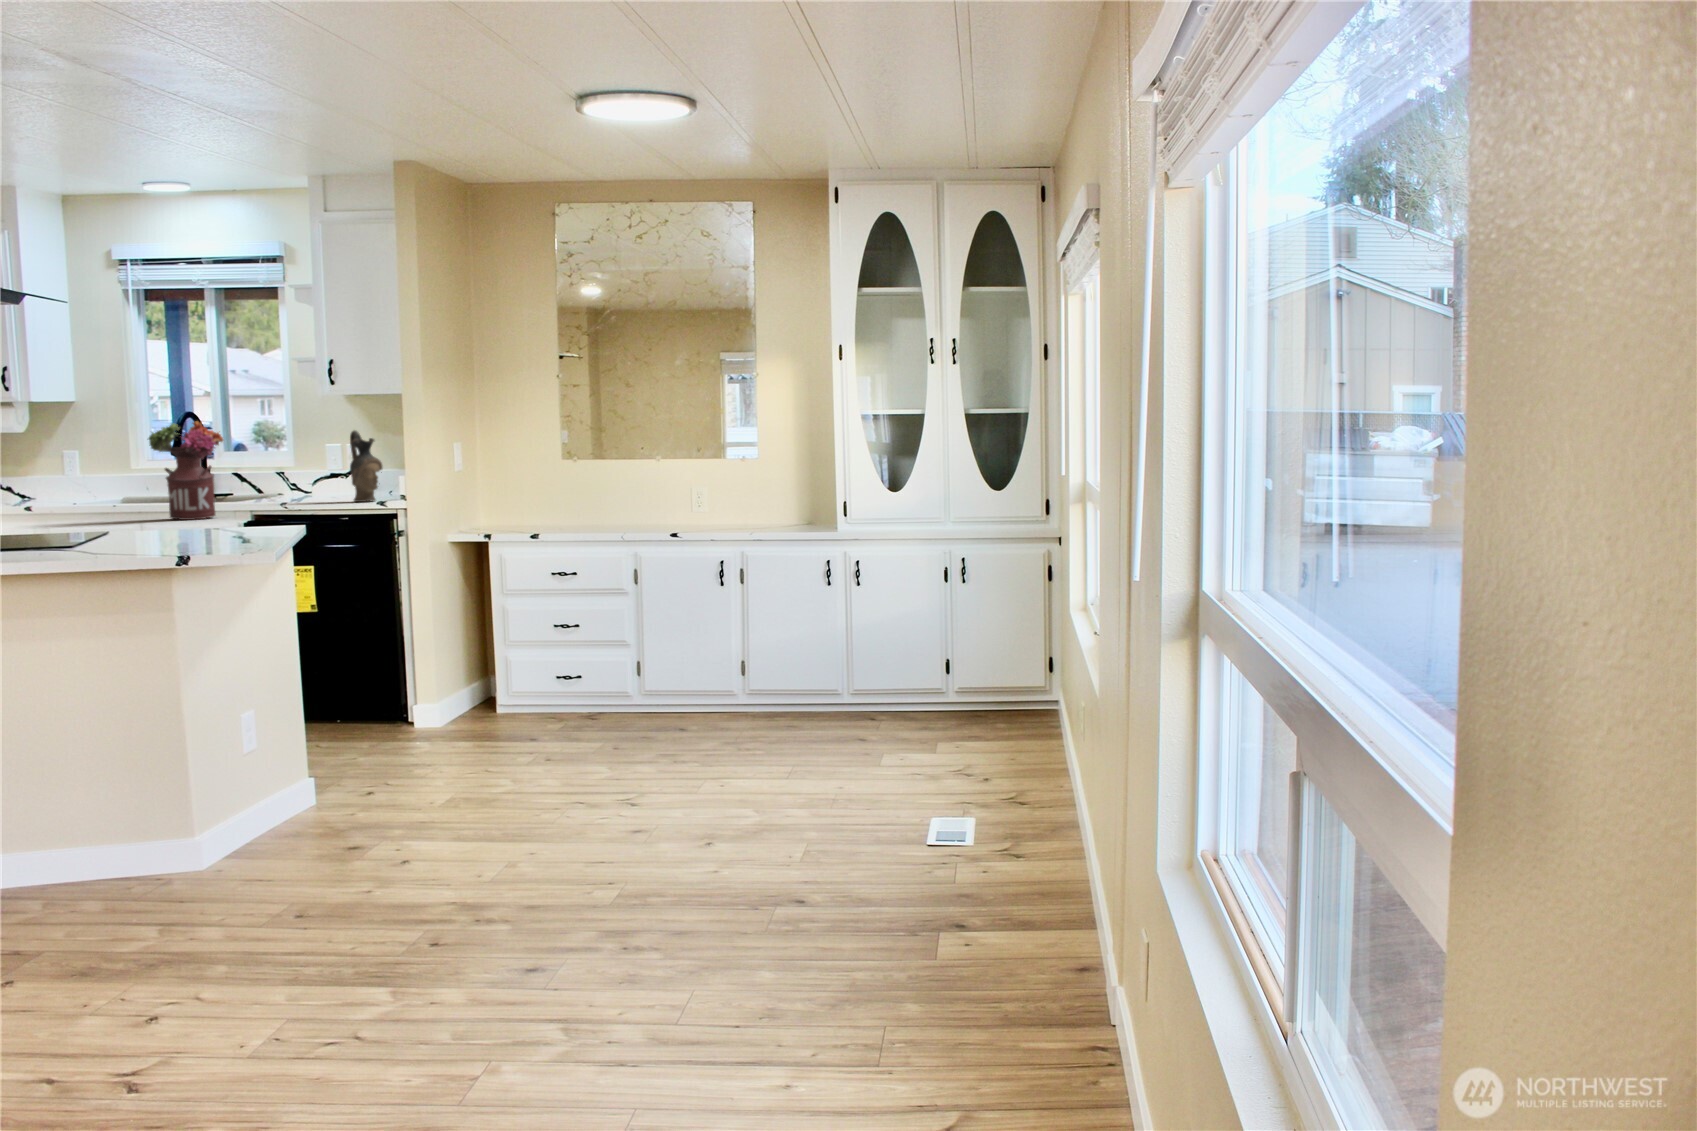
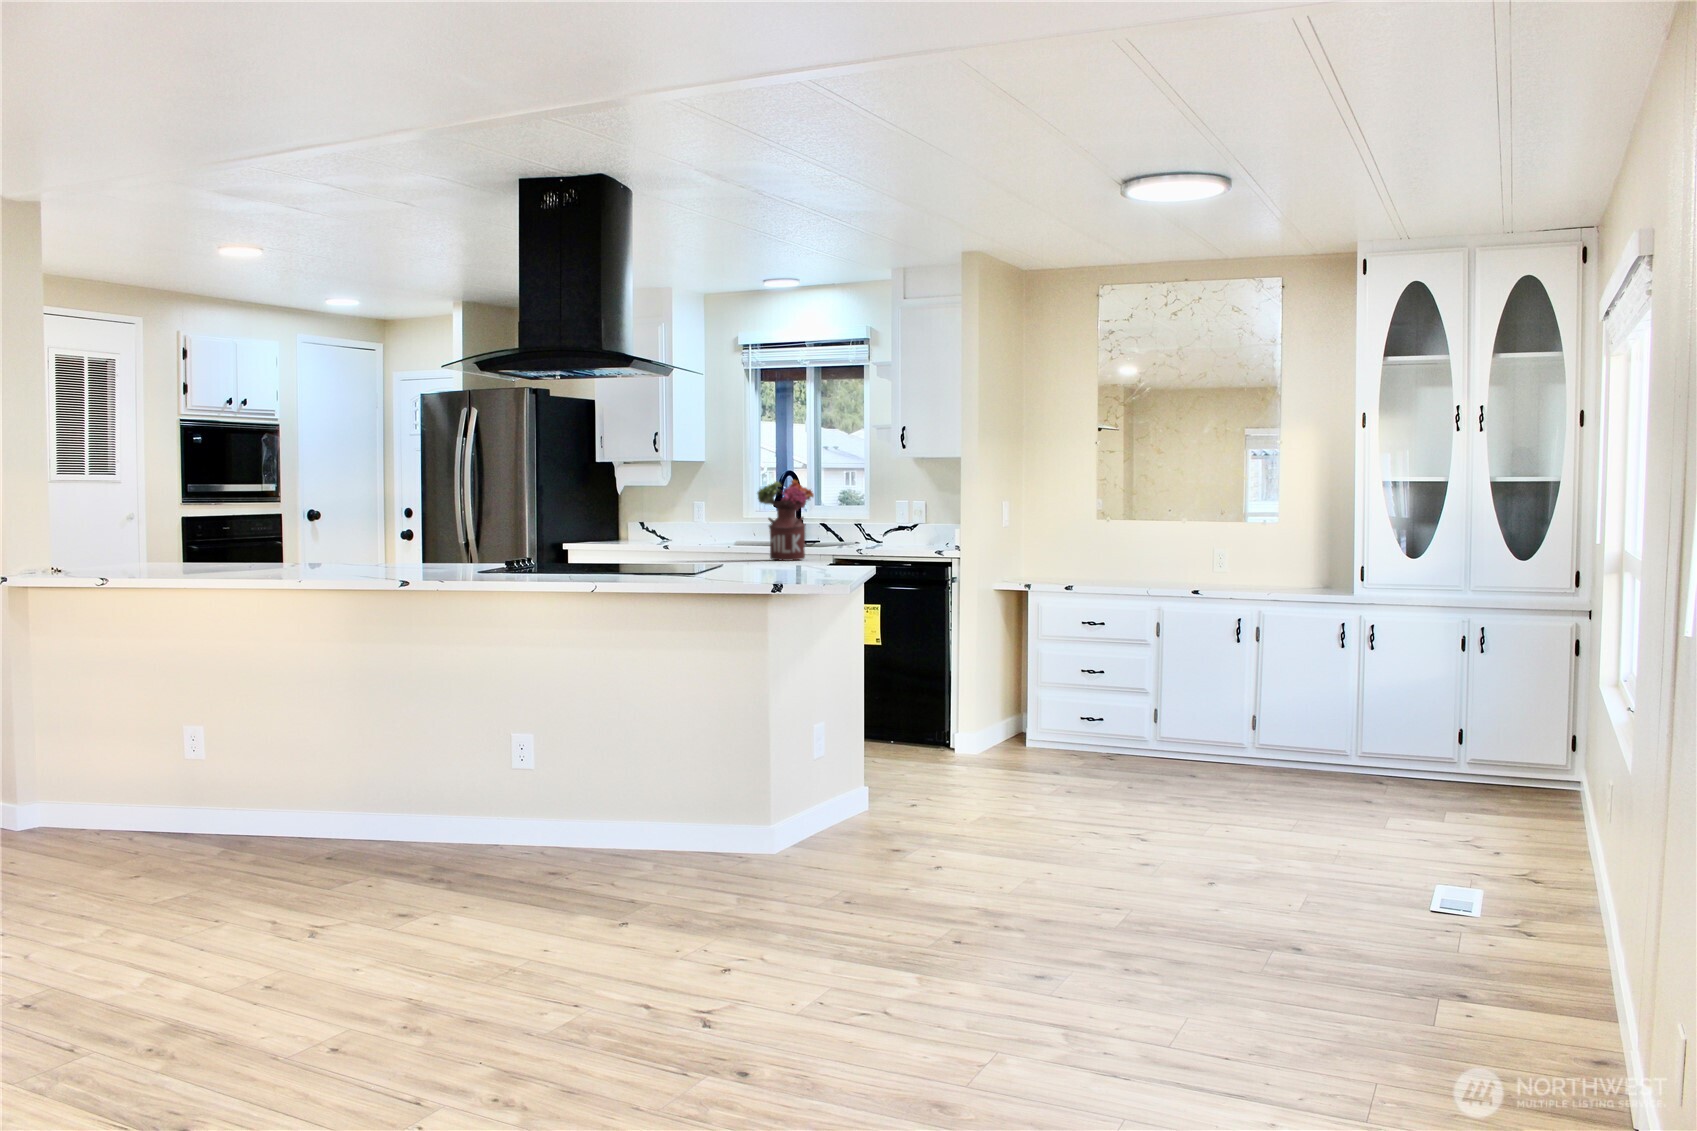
ceramic pitcher: present [350,430,382,502] -> none [913,492,939,553]

